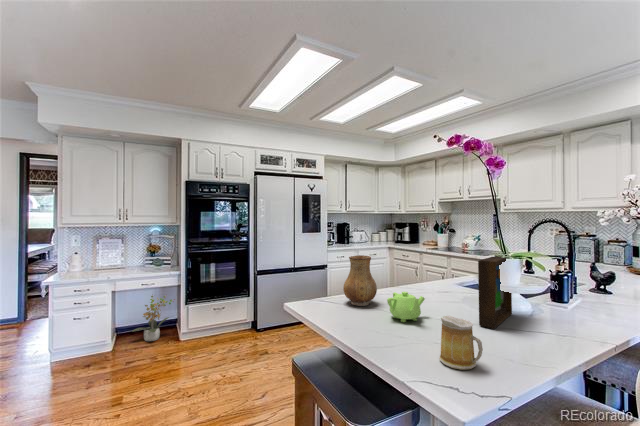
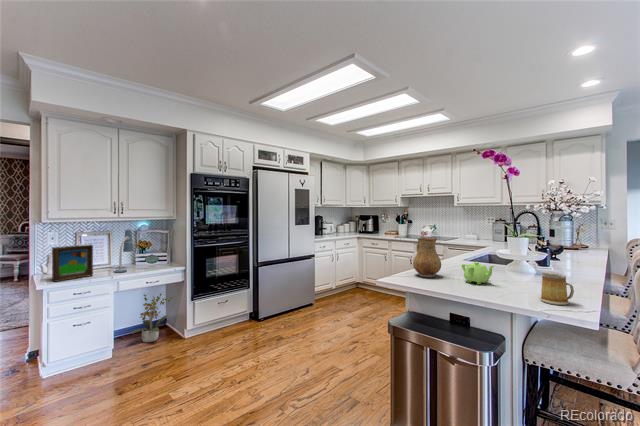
desk lamp: none [119,234,141,274] -> present [114,229,134,273]
picture frame: present [478,257,512,329] -> present [52,245,93,282]

